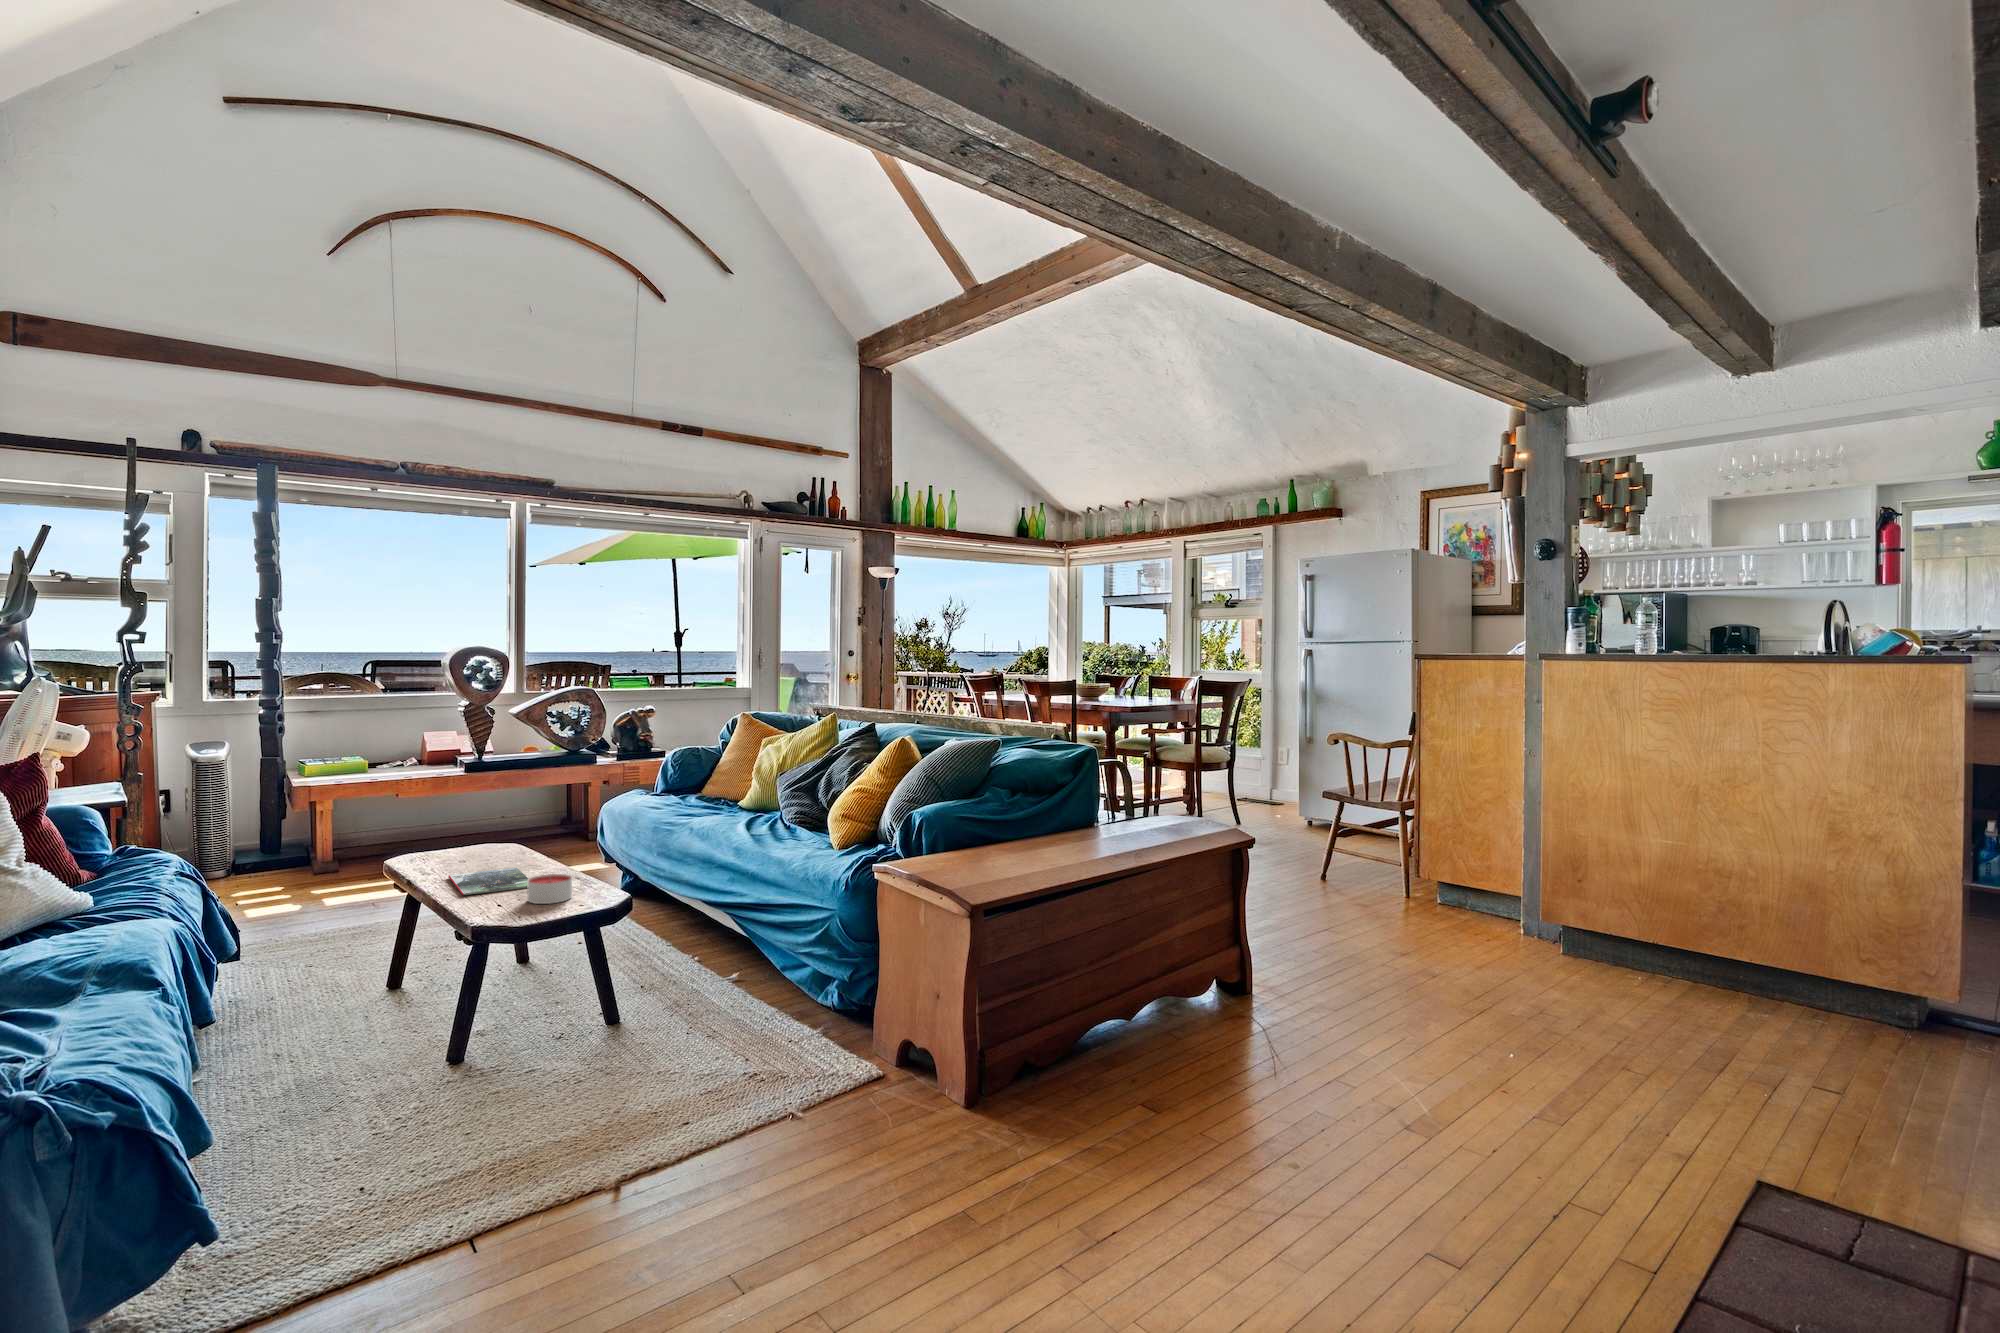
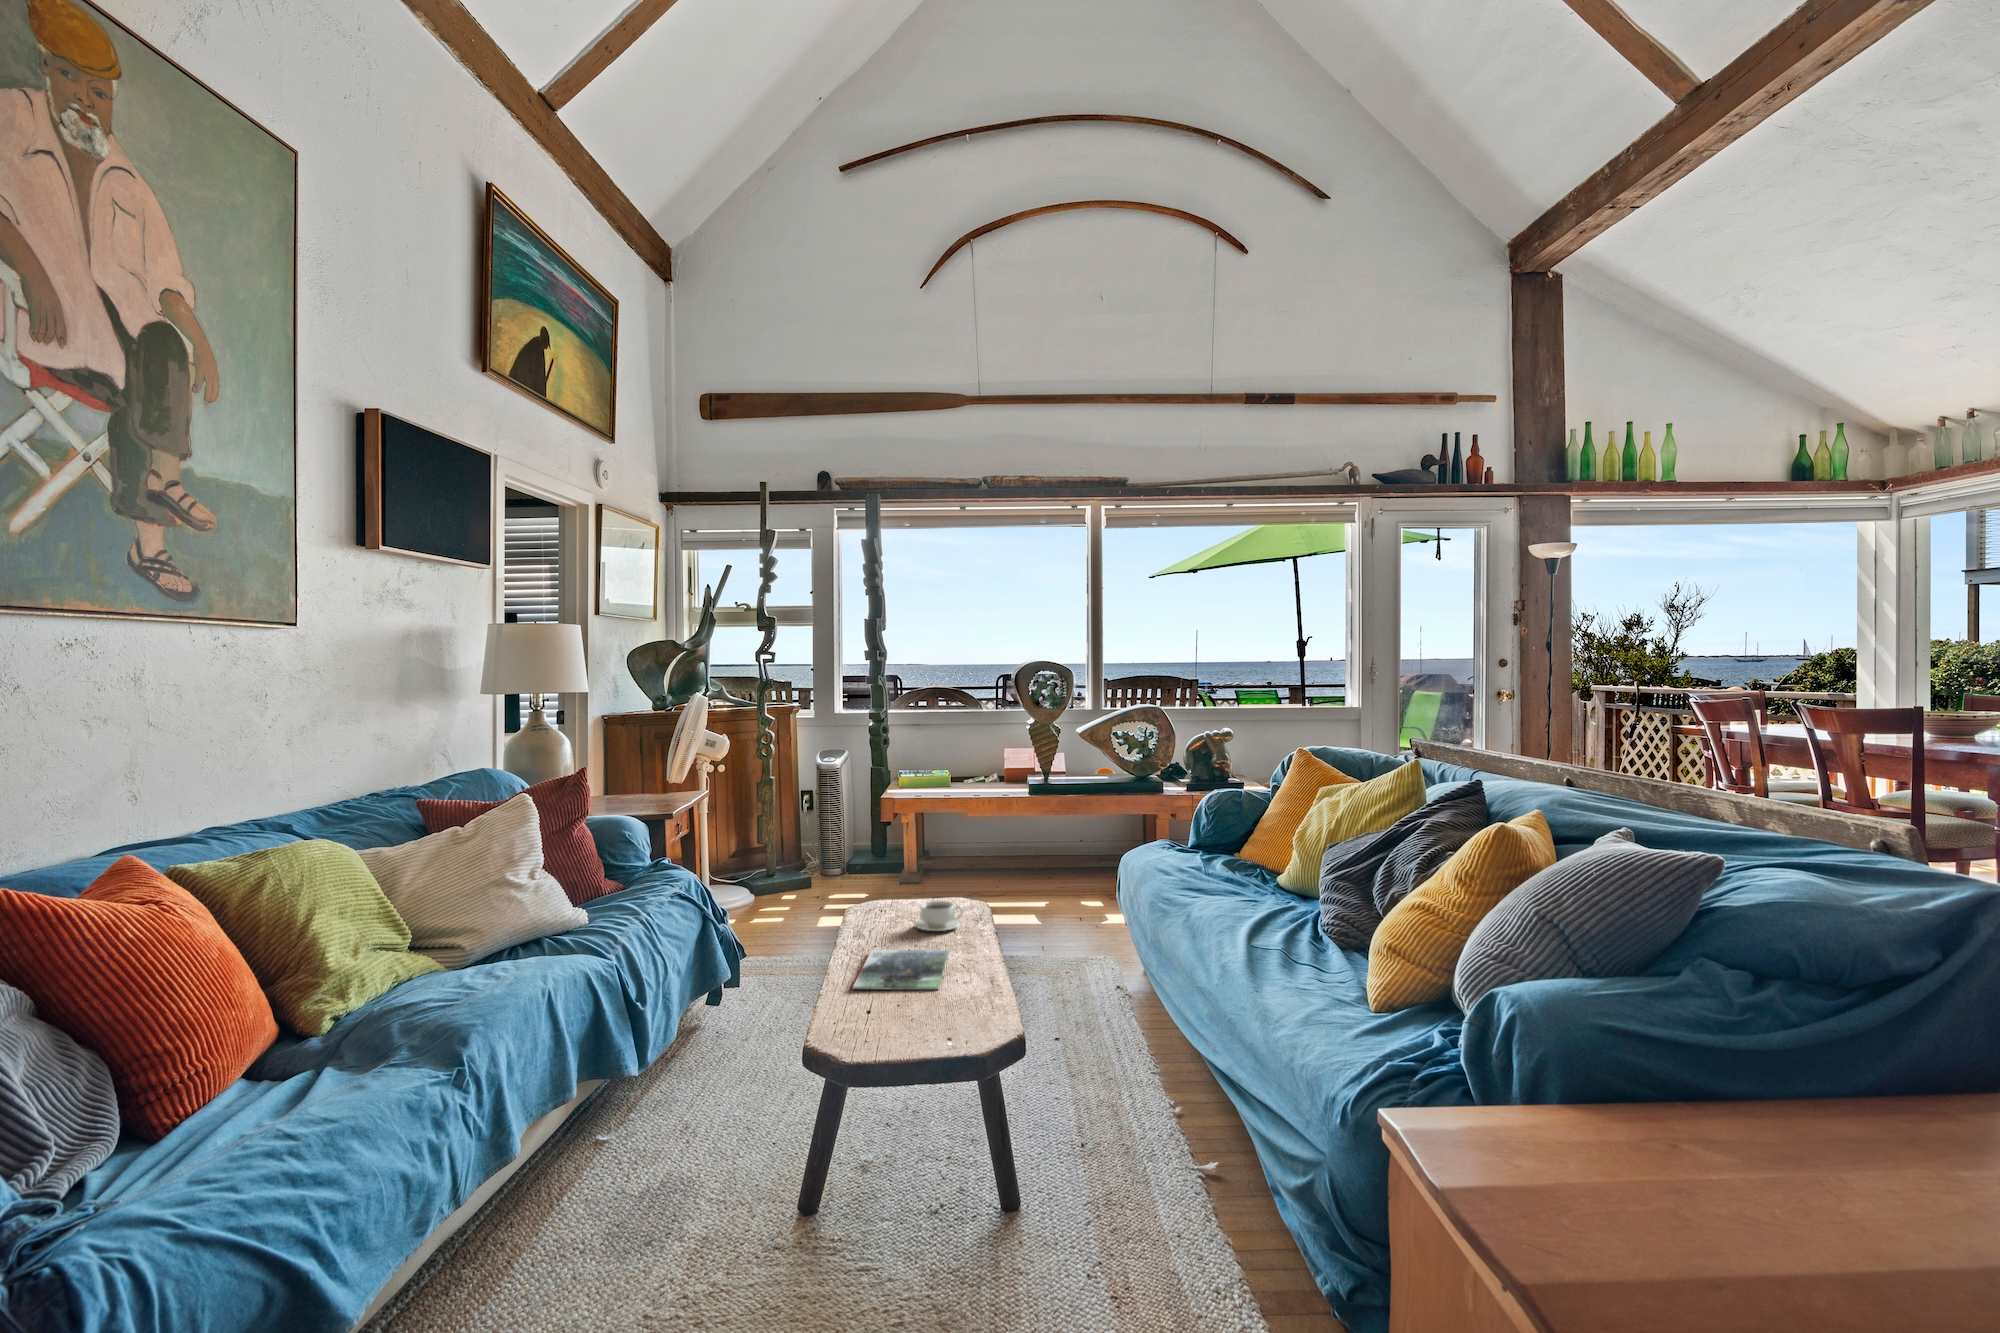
teacup: none [467,838,511,860] -> present [915,901,963,931]
candle: present [527,874,572,904] -> none [904,982,960,1030]

